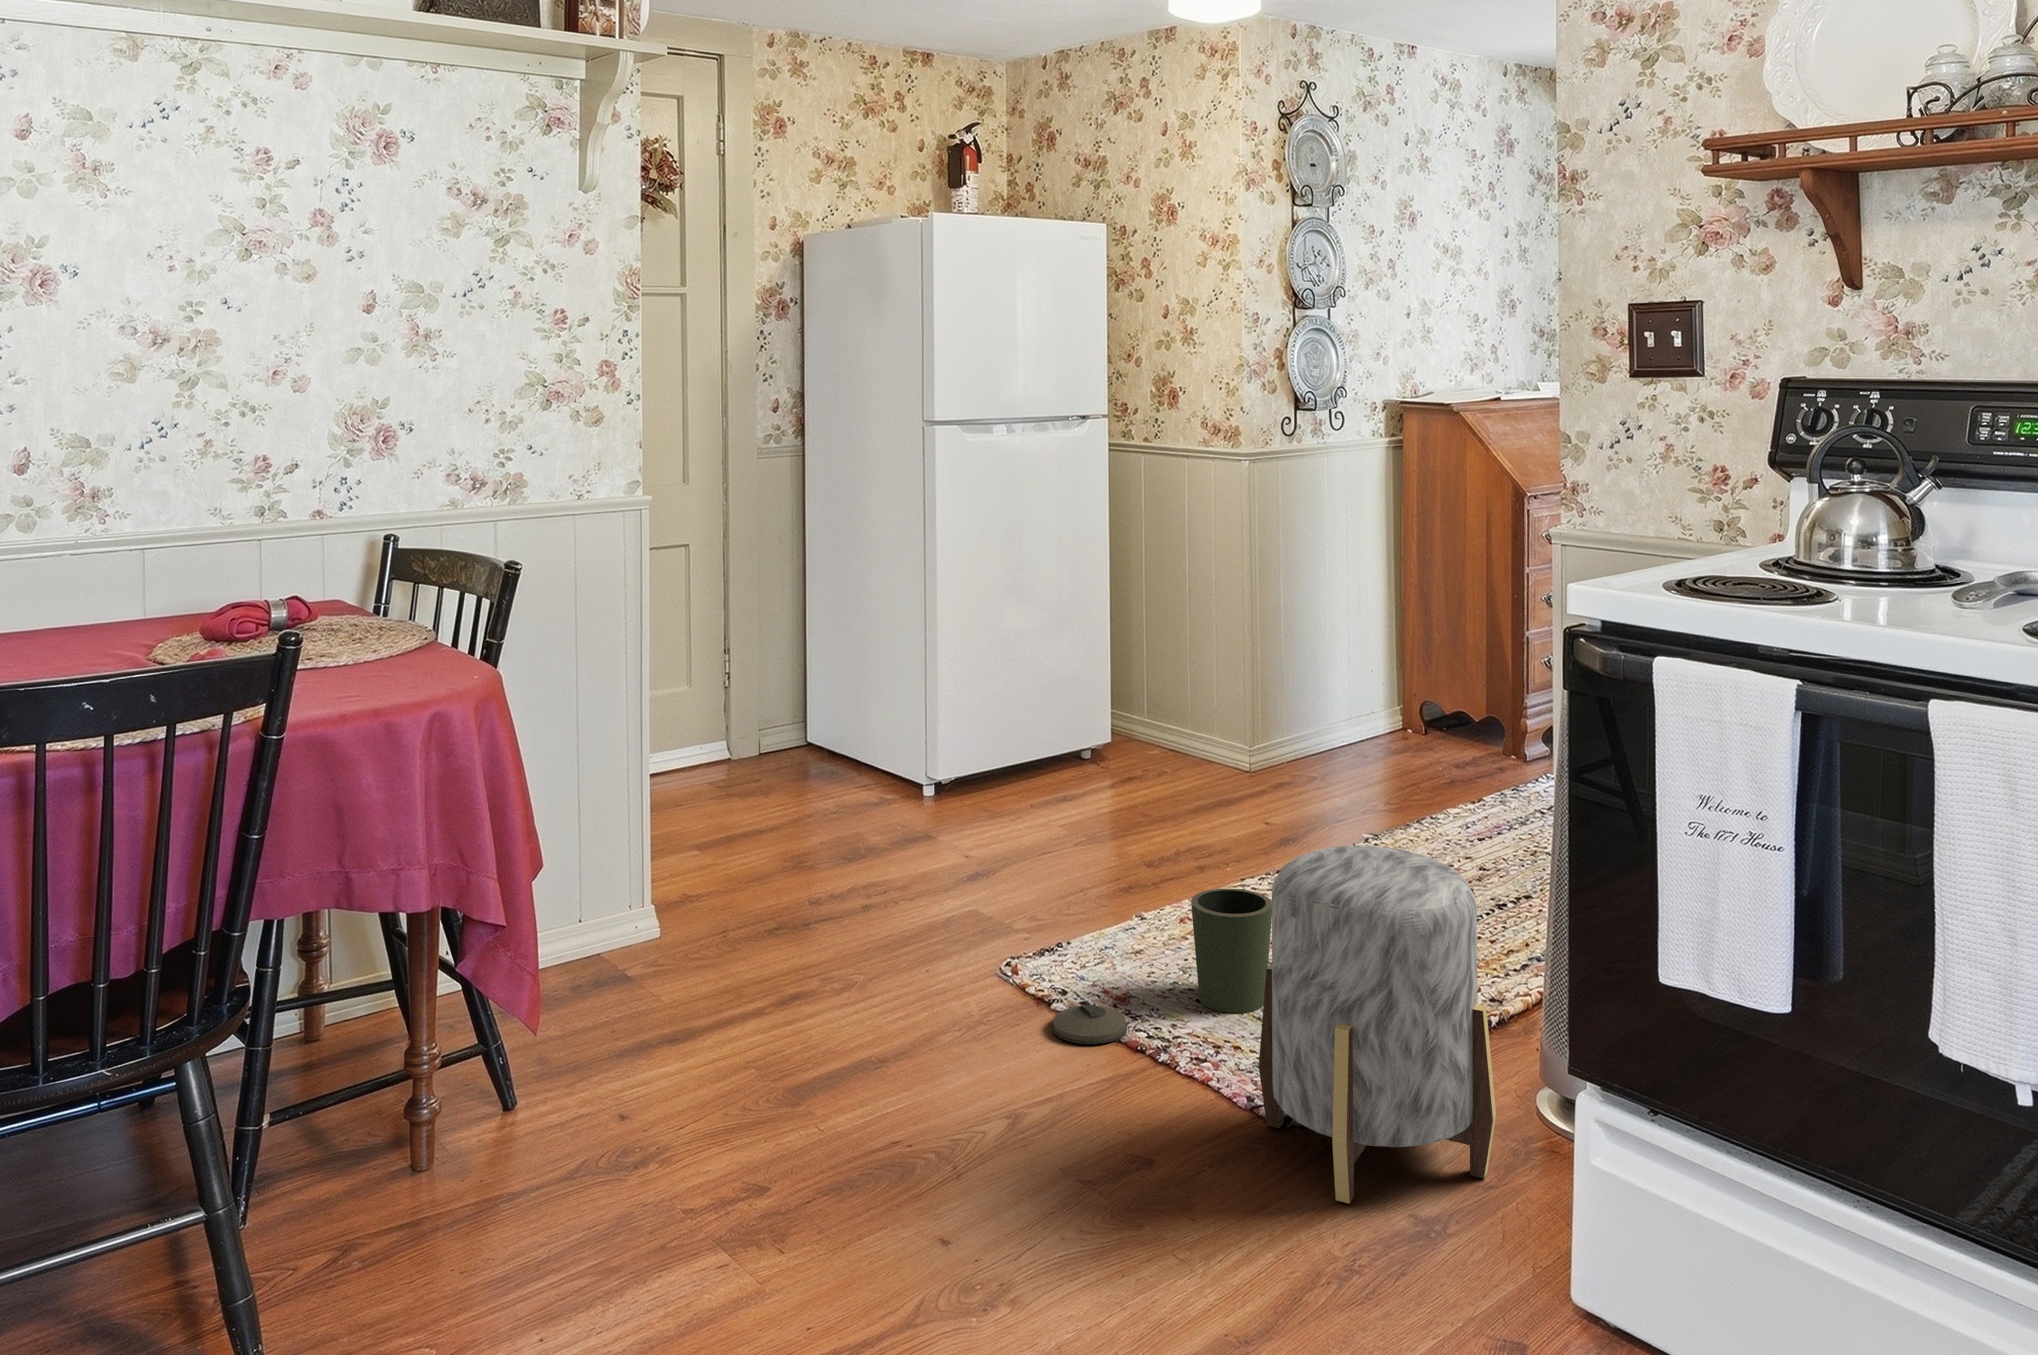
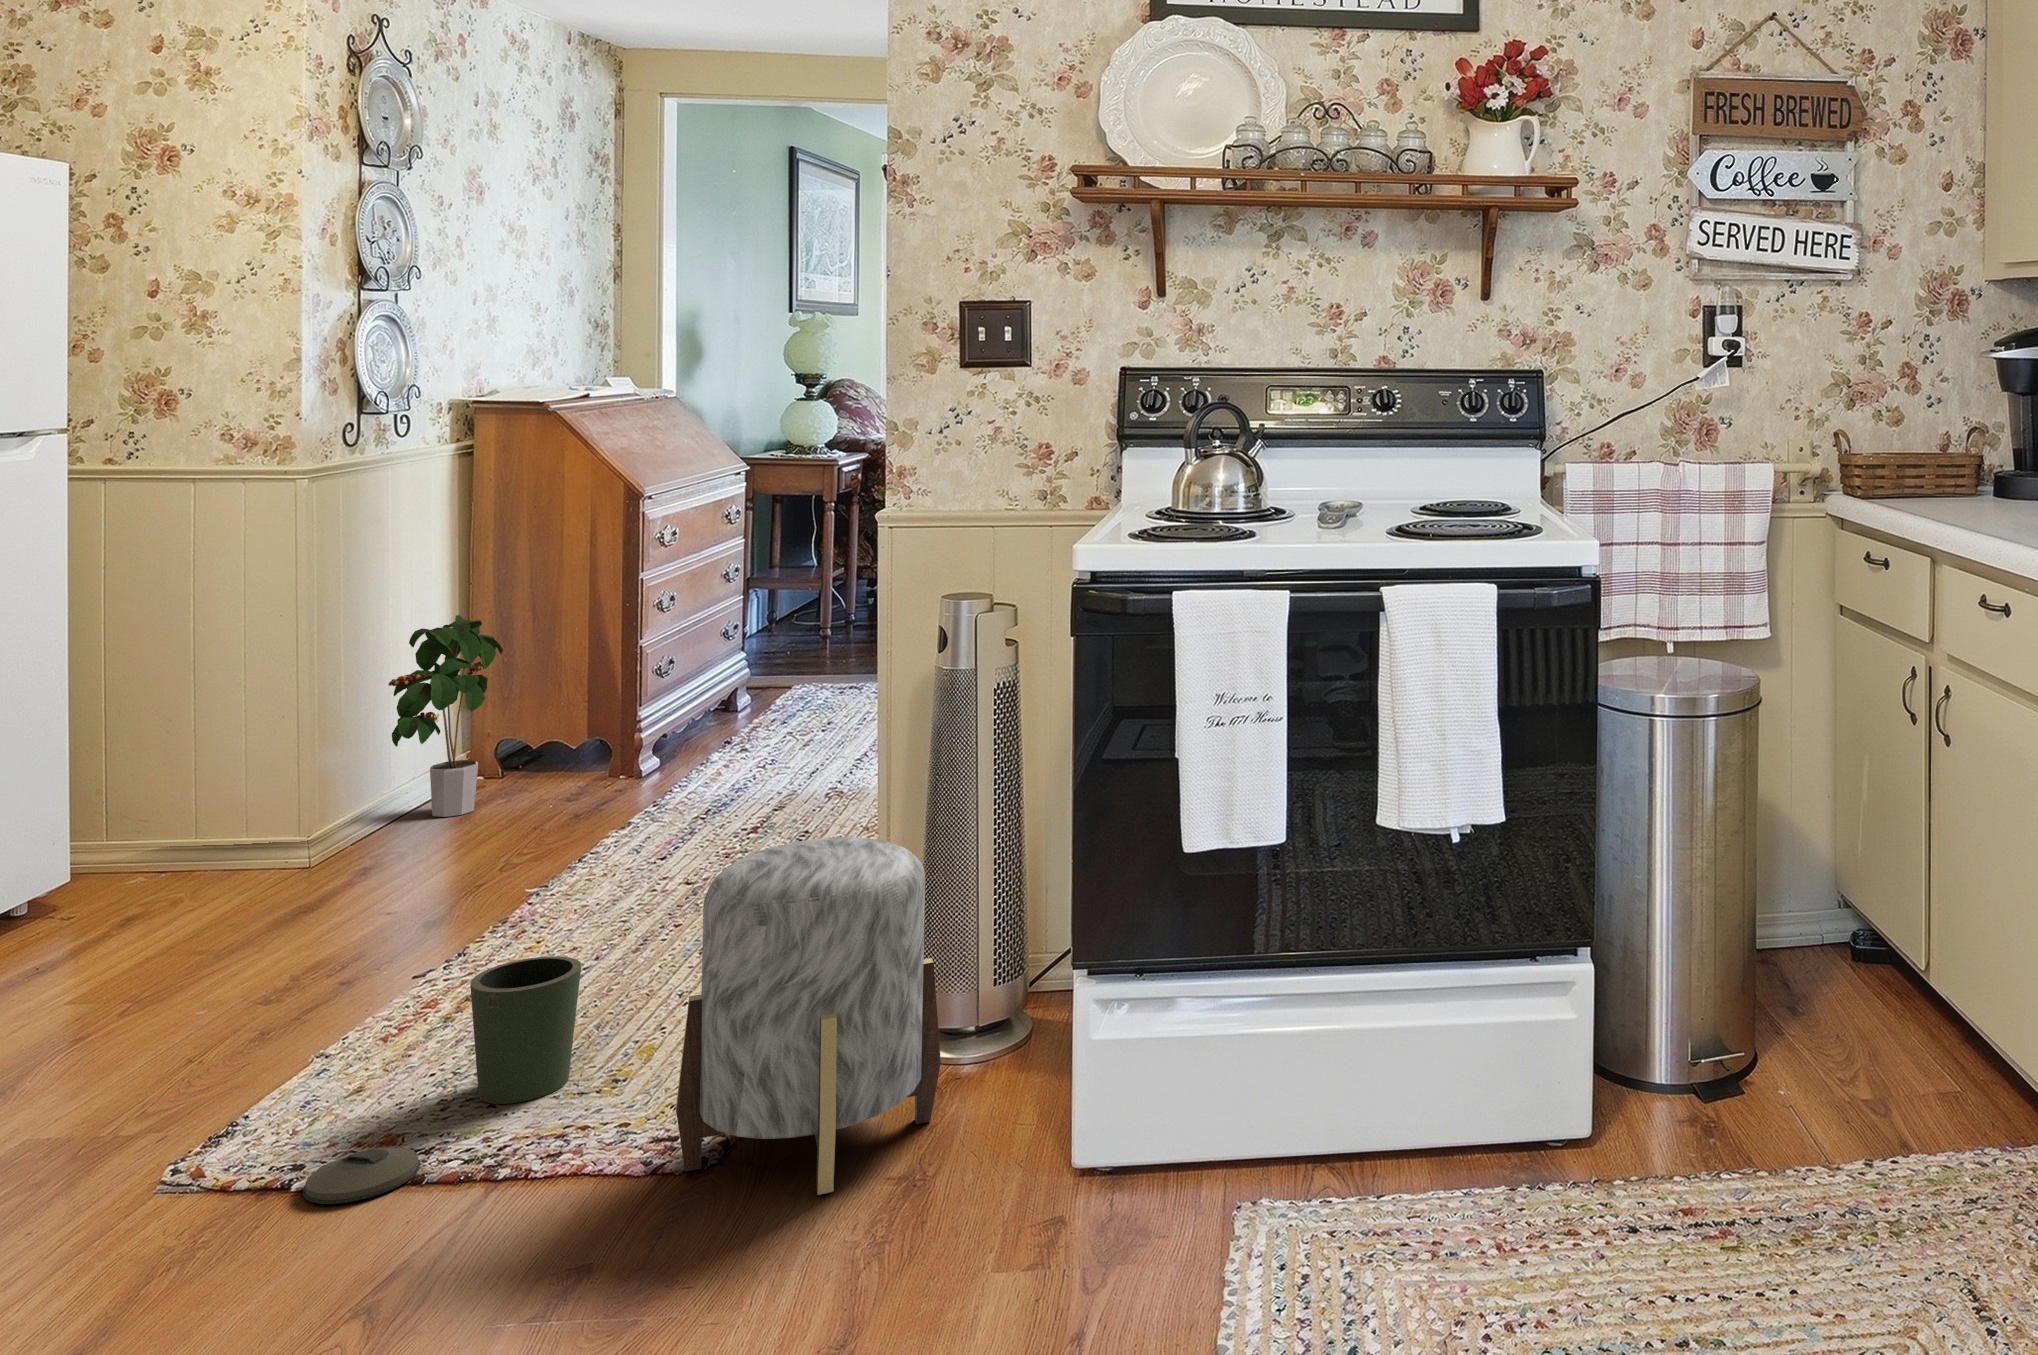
potted plant: none [1318,583,1415,755] -> present [388,615,503,817]

